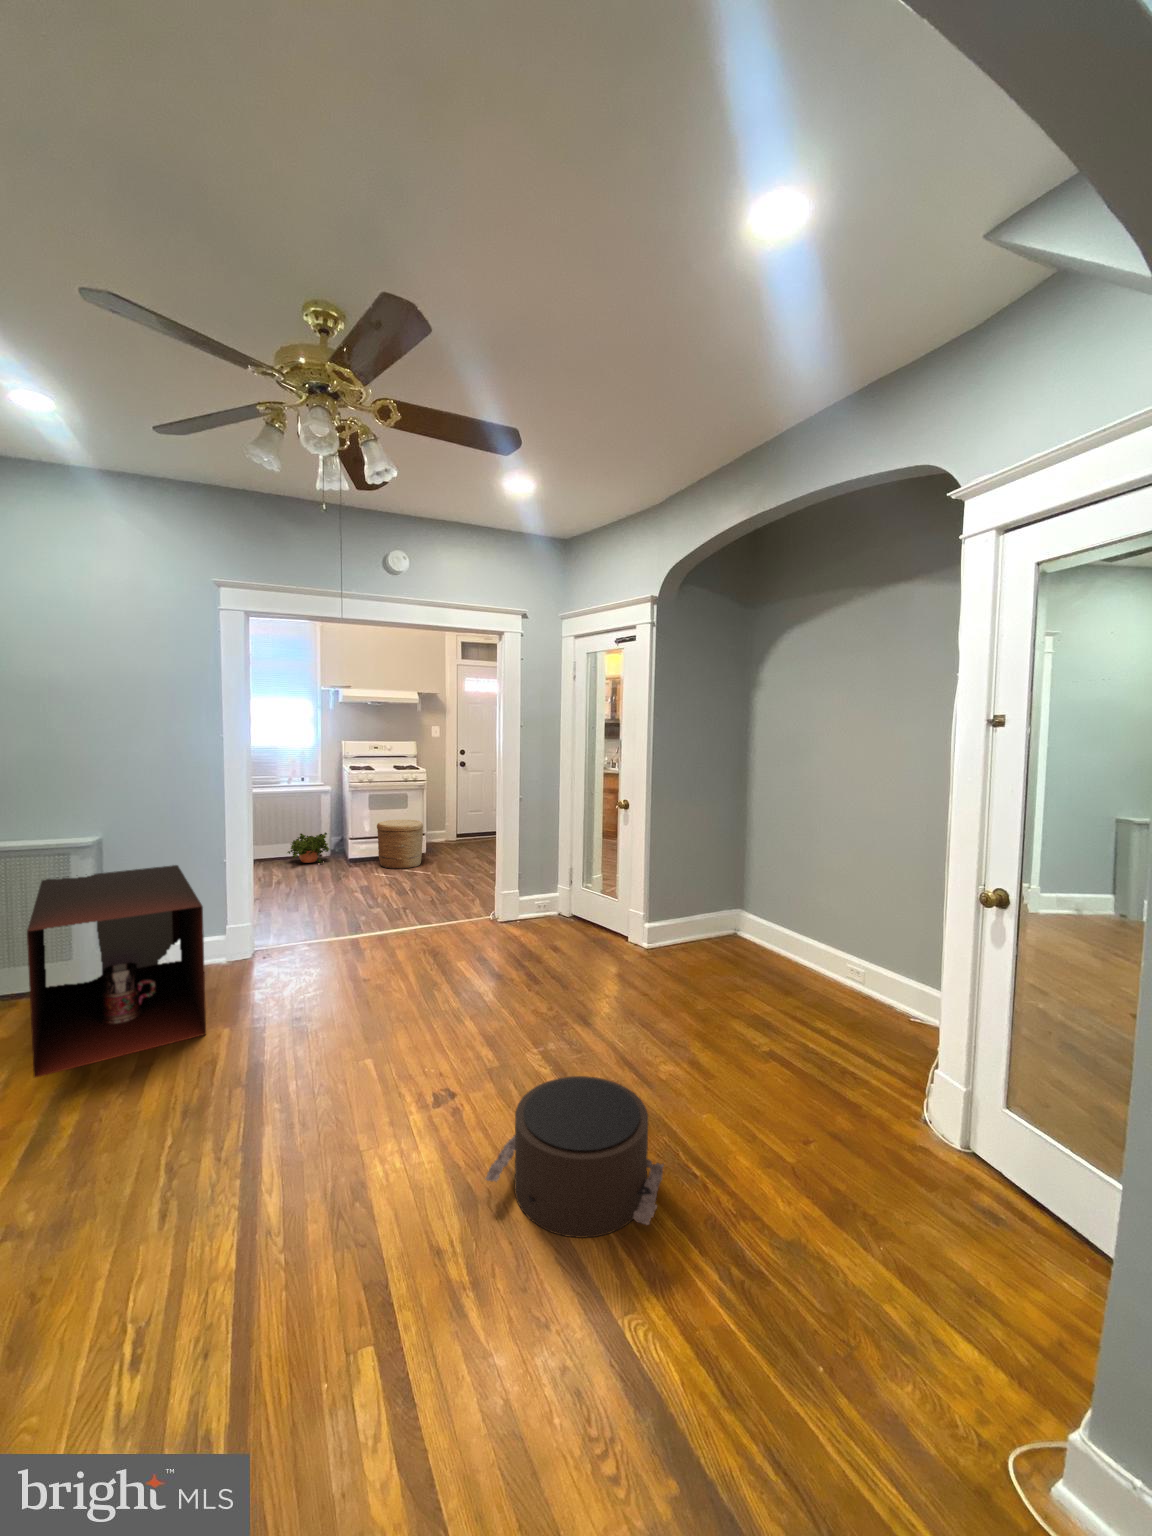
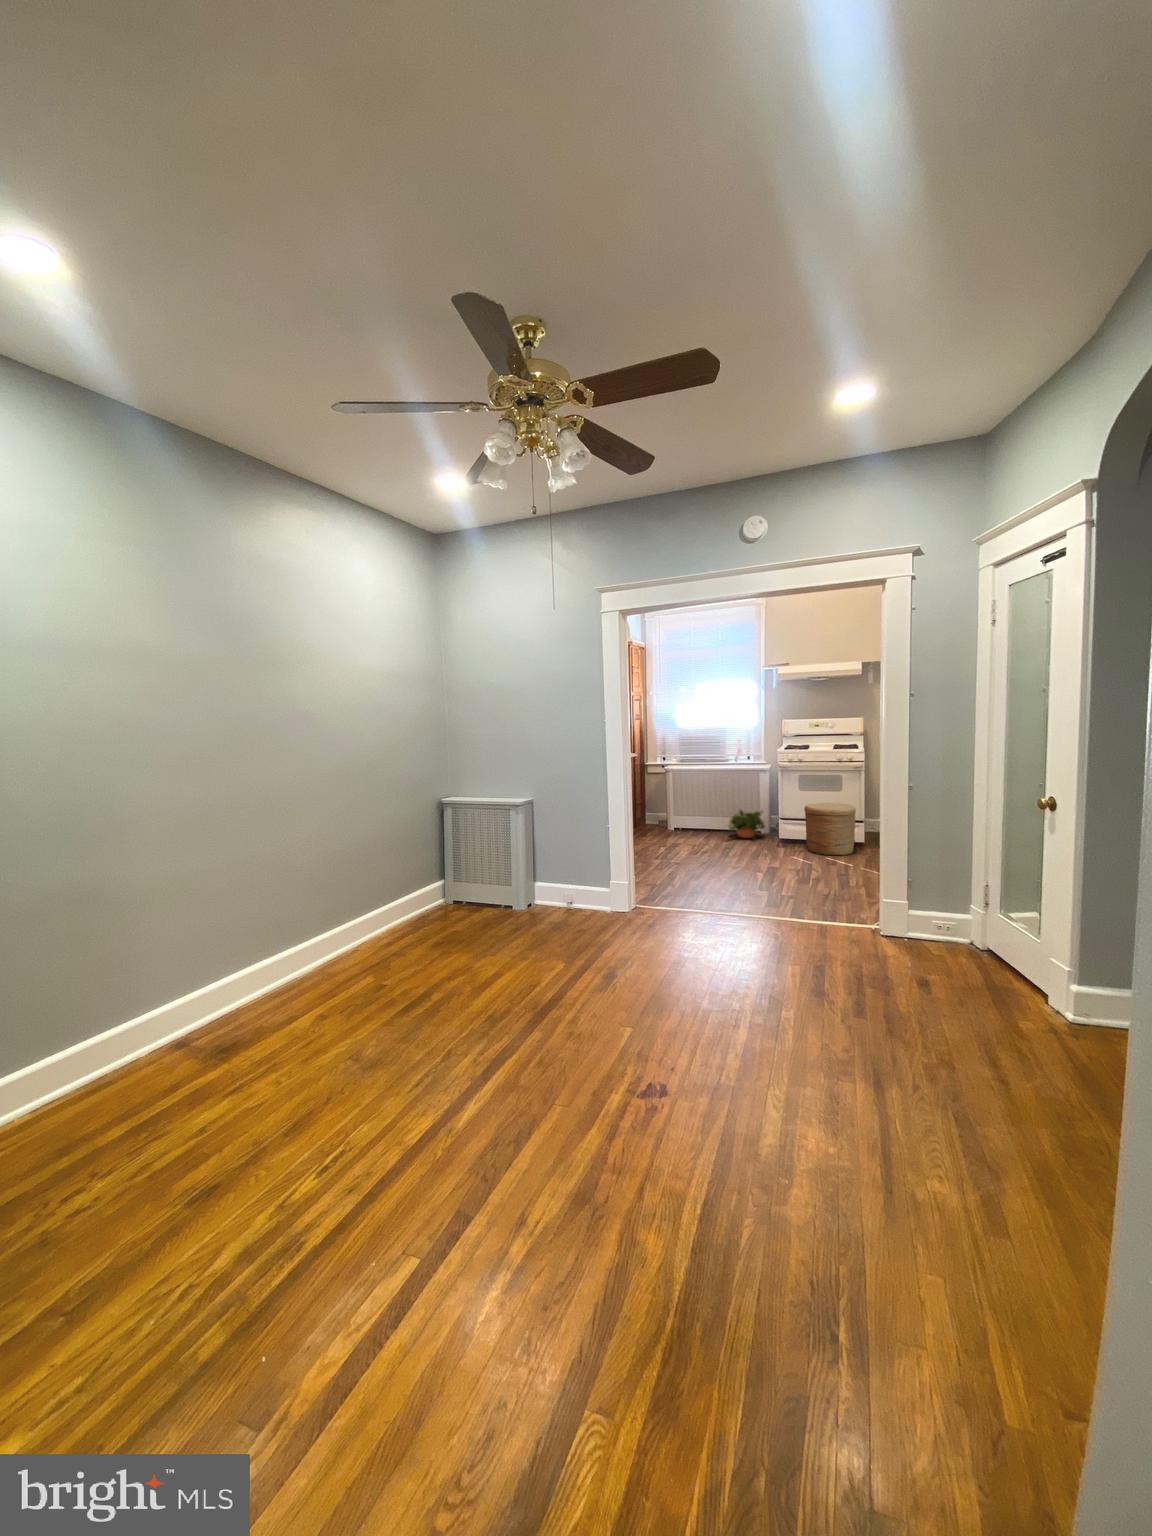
storage cabinet: present [27,865,206,1078] -> none [444,826,581,964]
pouf: present [485,1076,664,1238] -> none [591,1113,778,1340]

